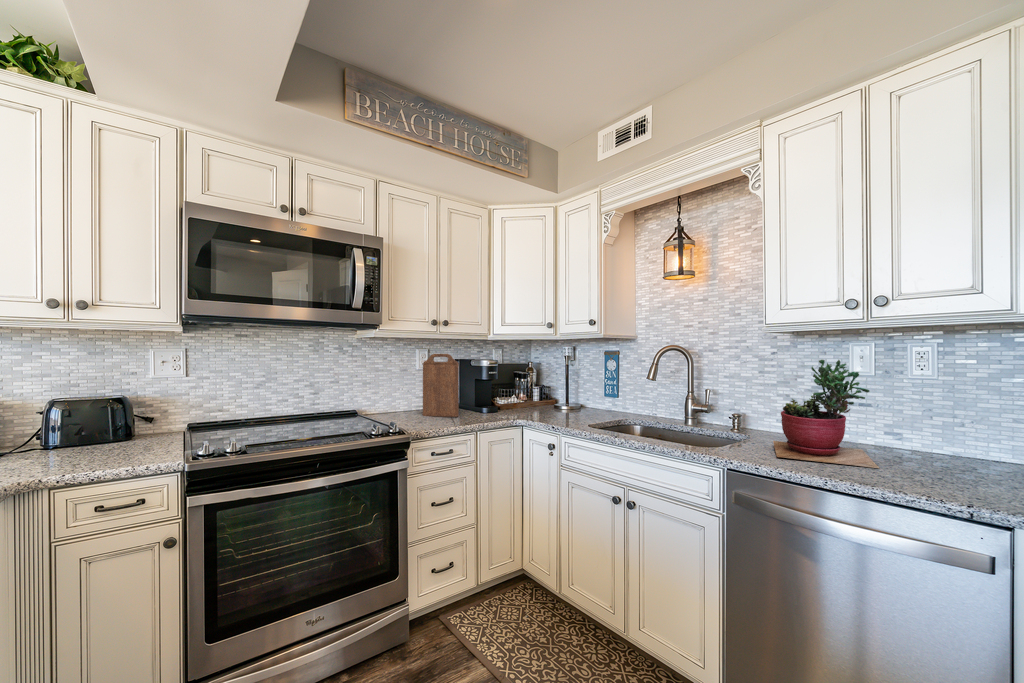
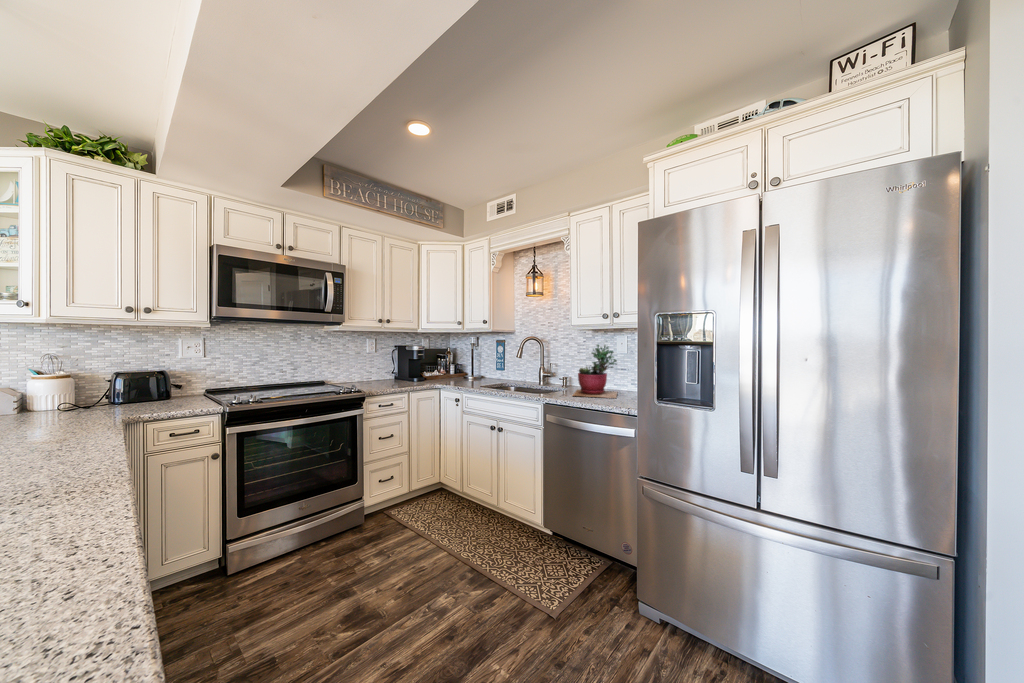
cutting board: present [423,354,459,417] -> none [372,342,397,384]

